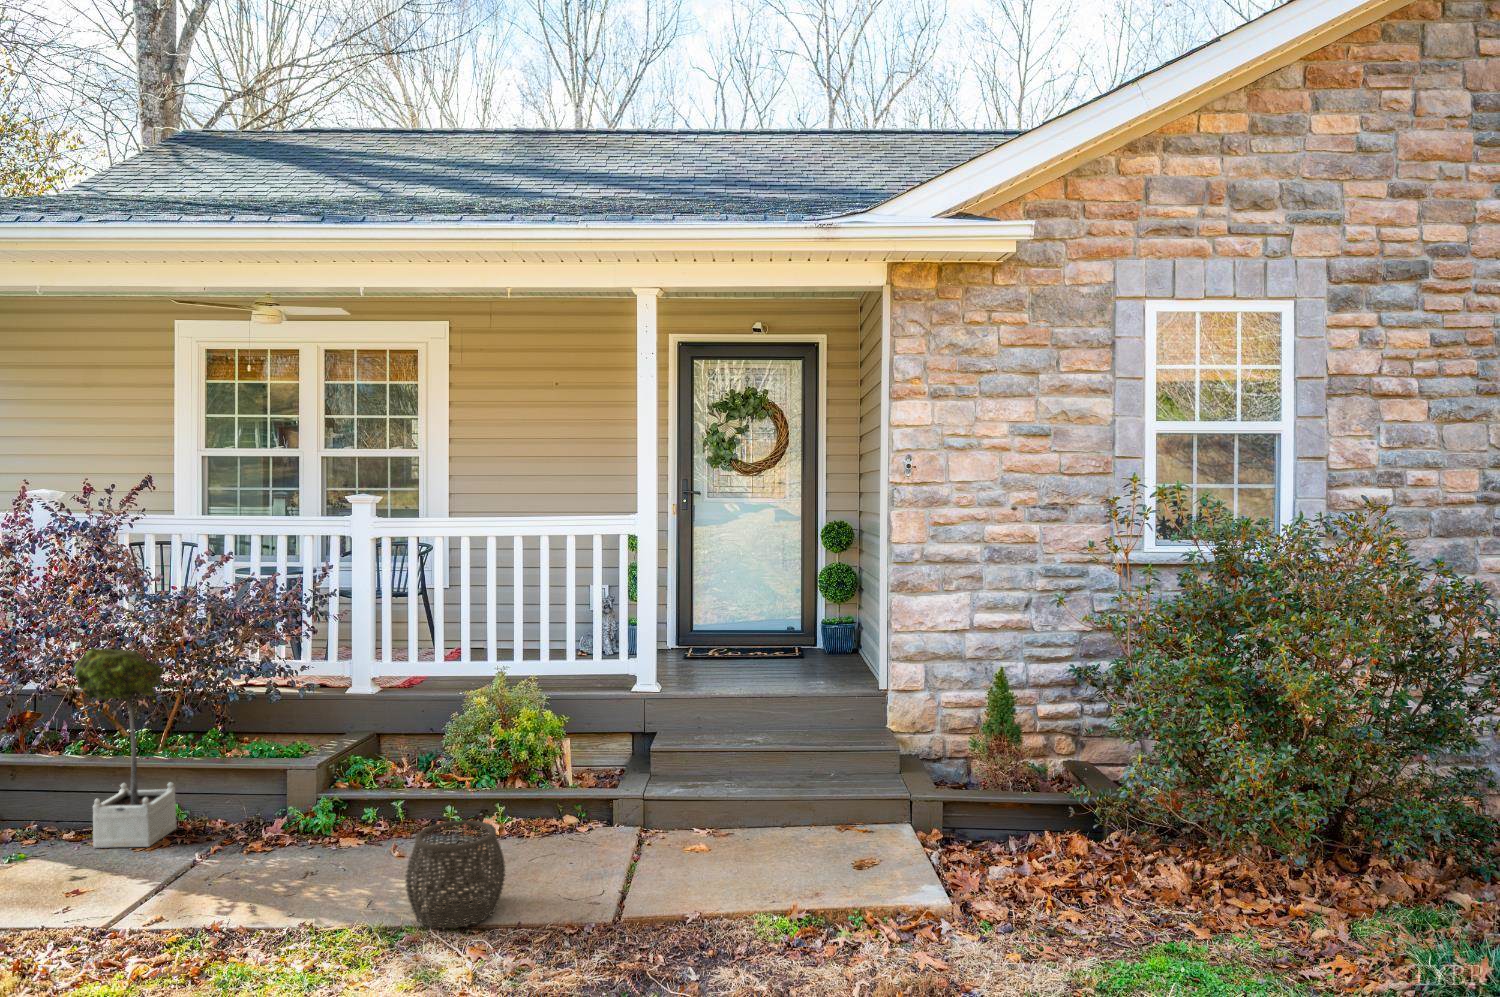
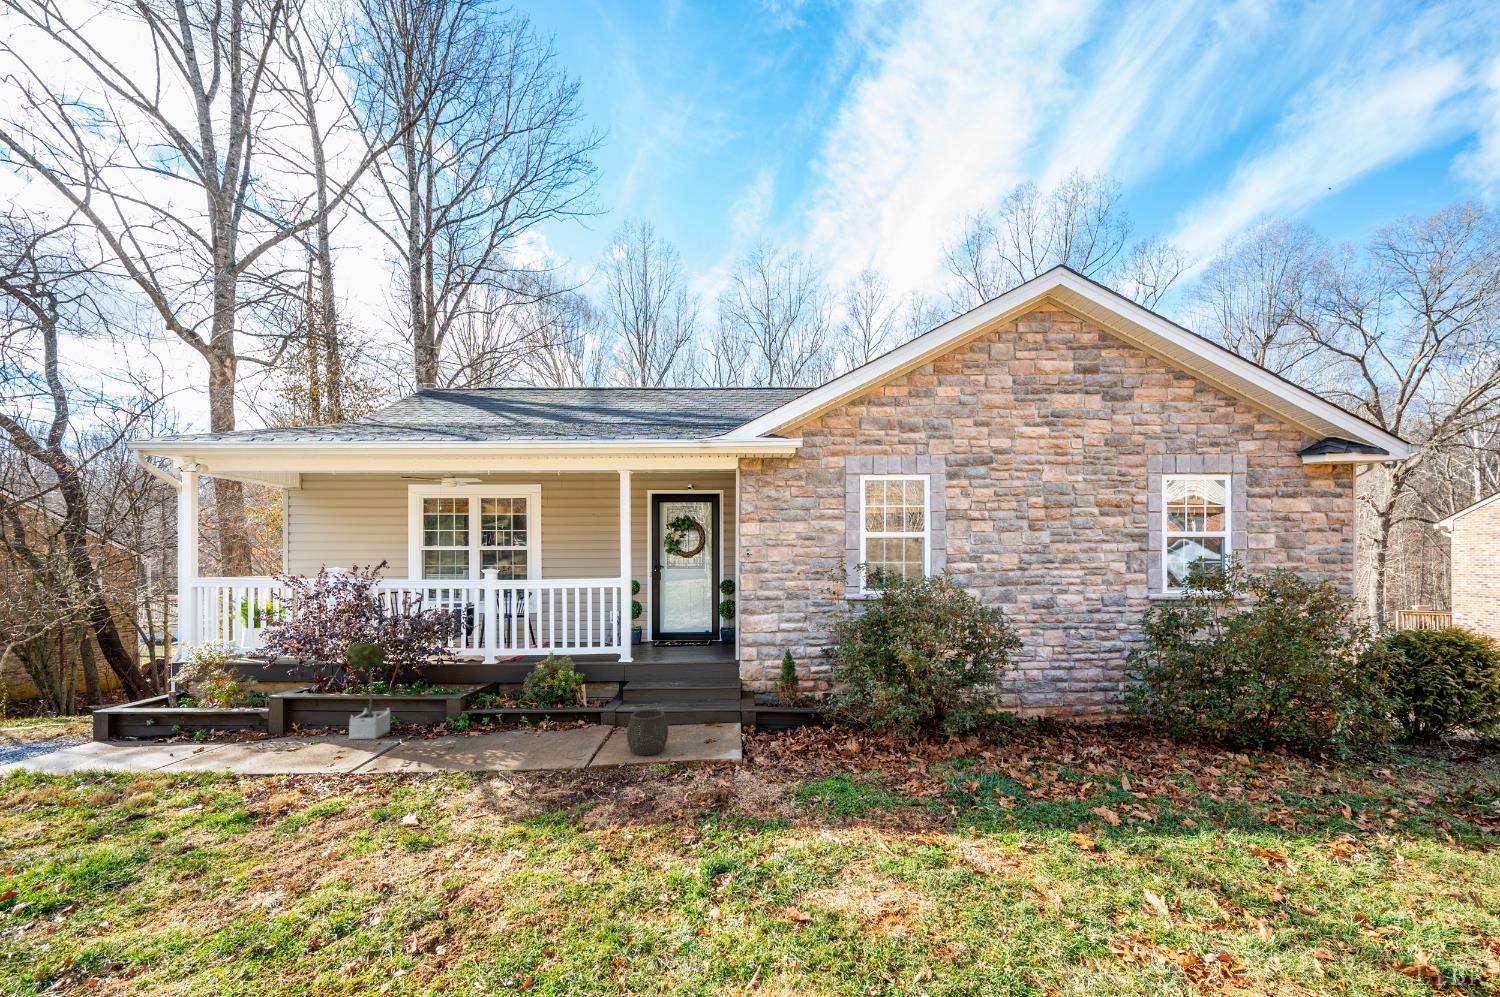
woven basket: present [405,820,505,929] -> present [627,709,669,755]

